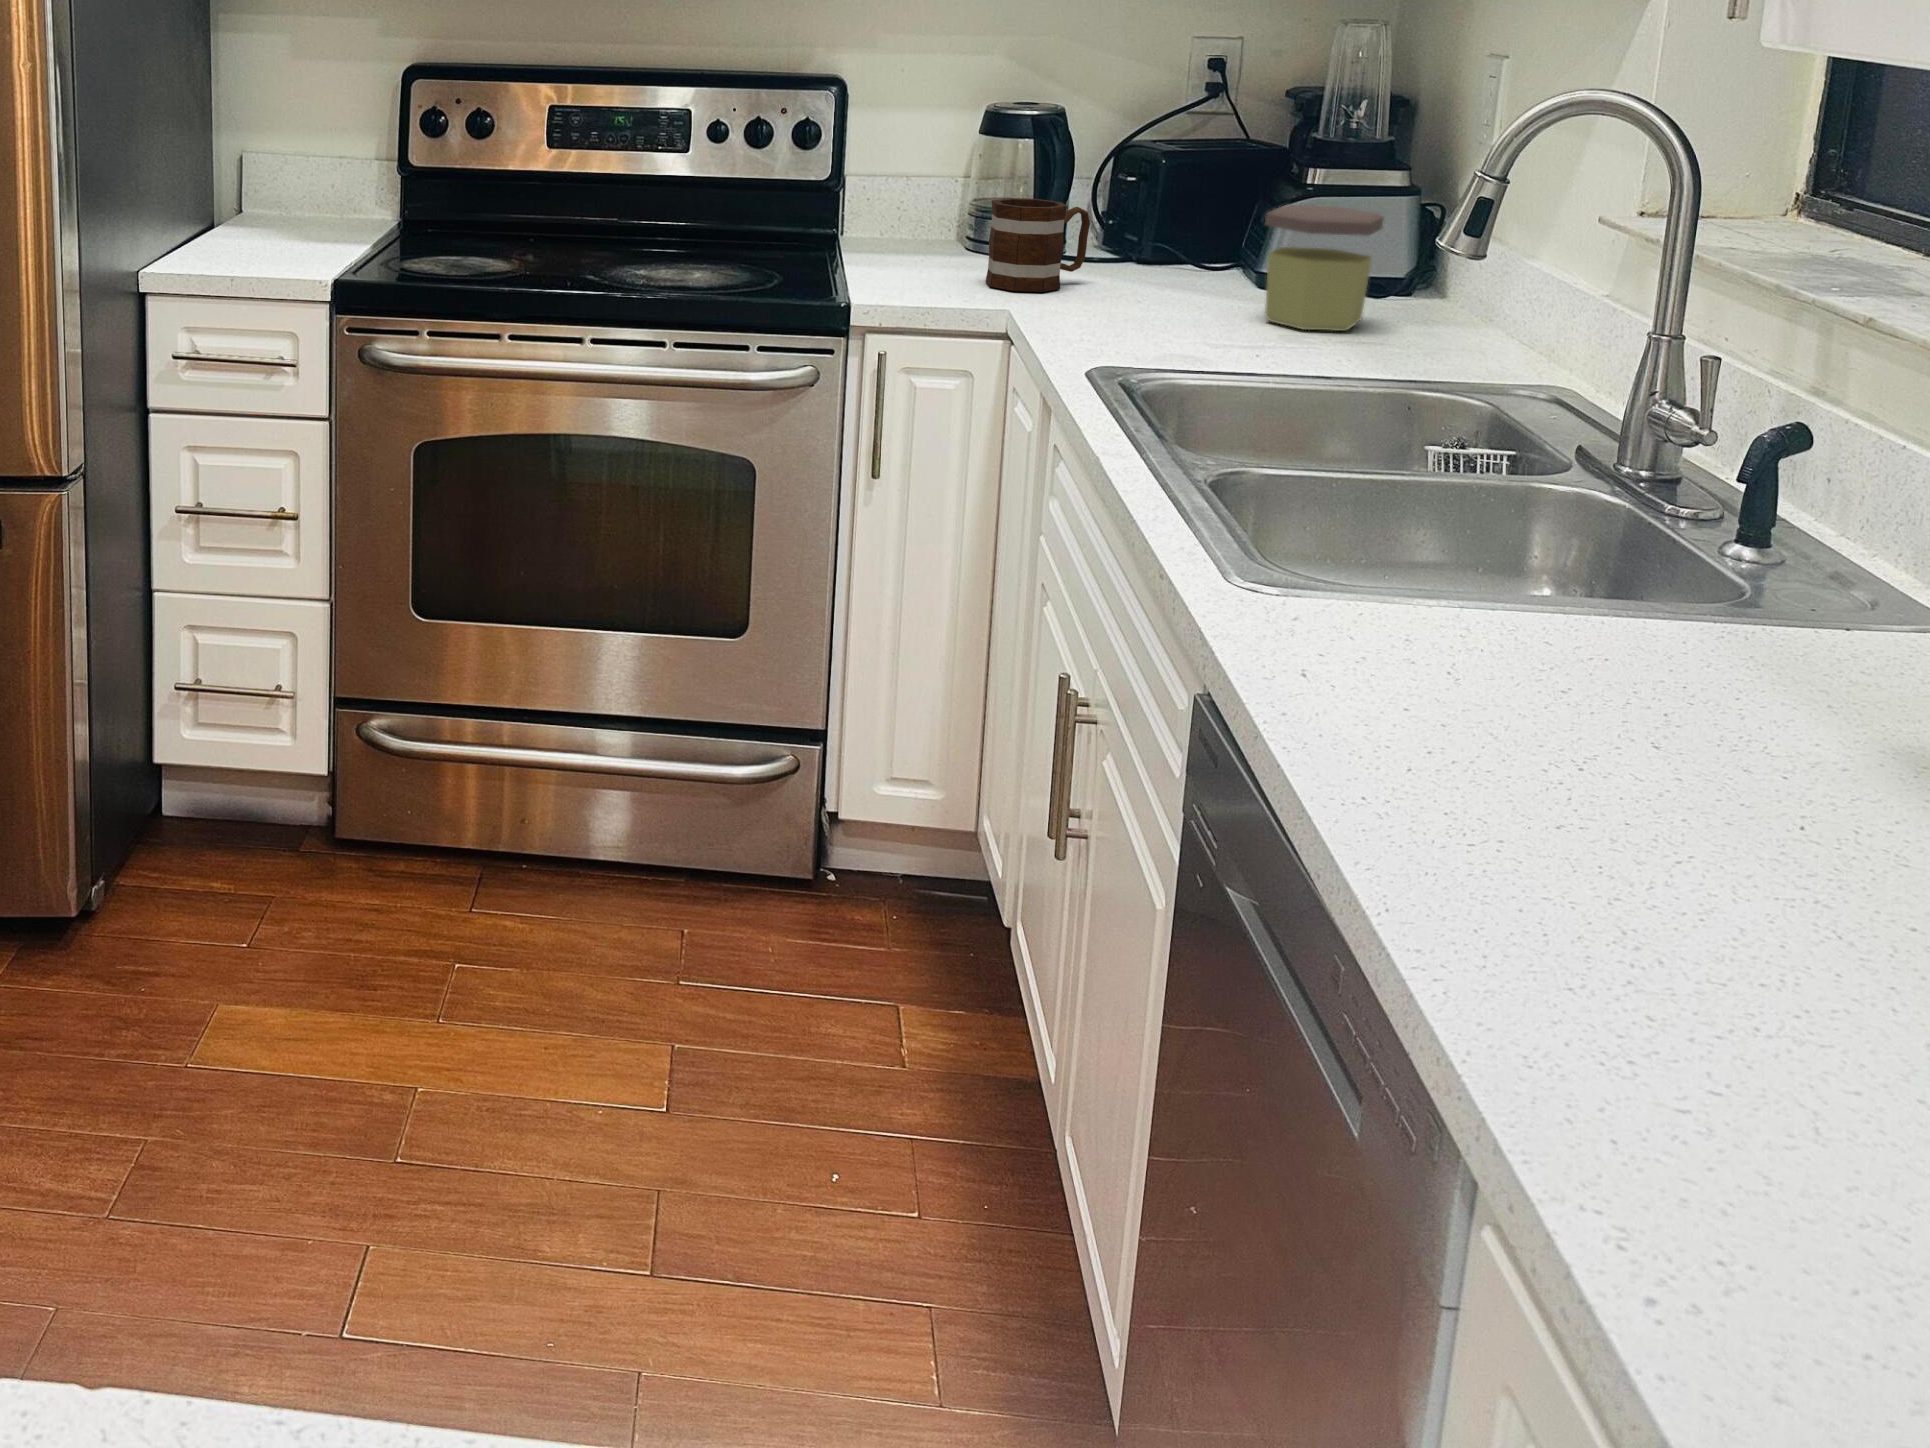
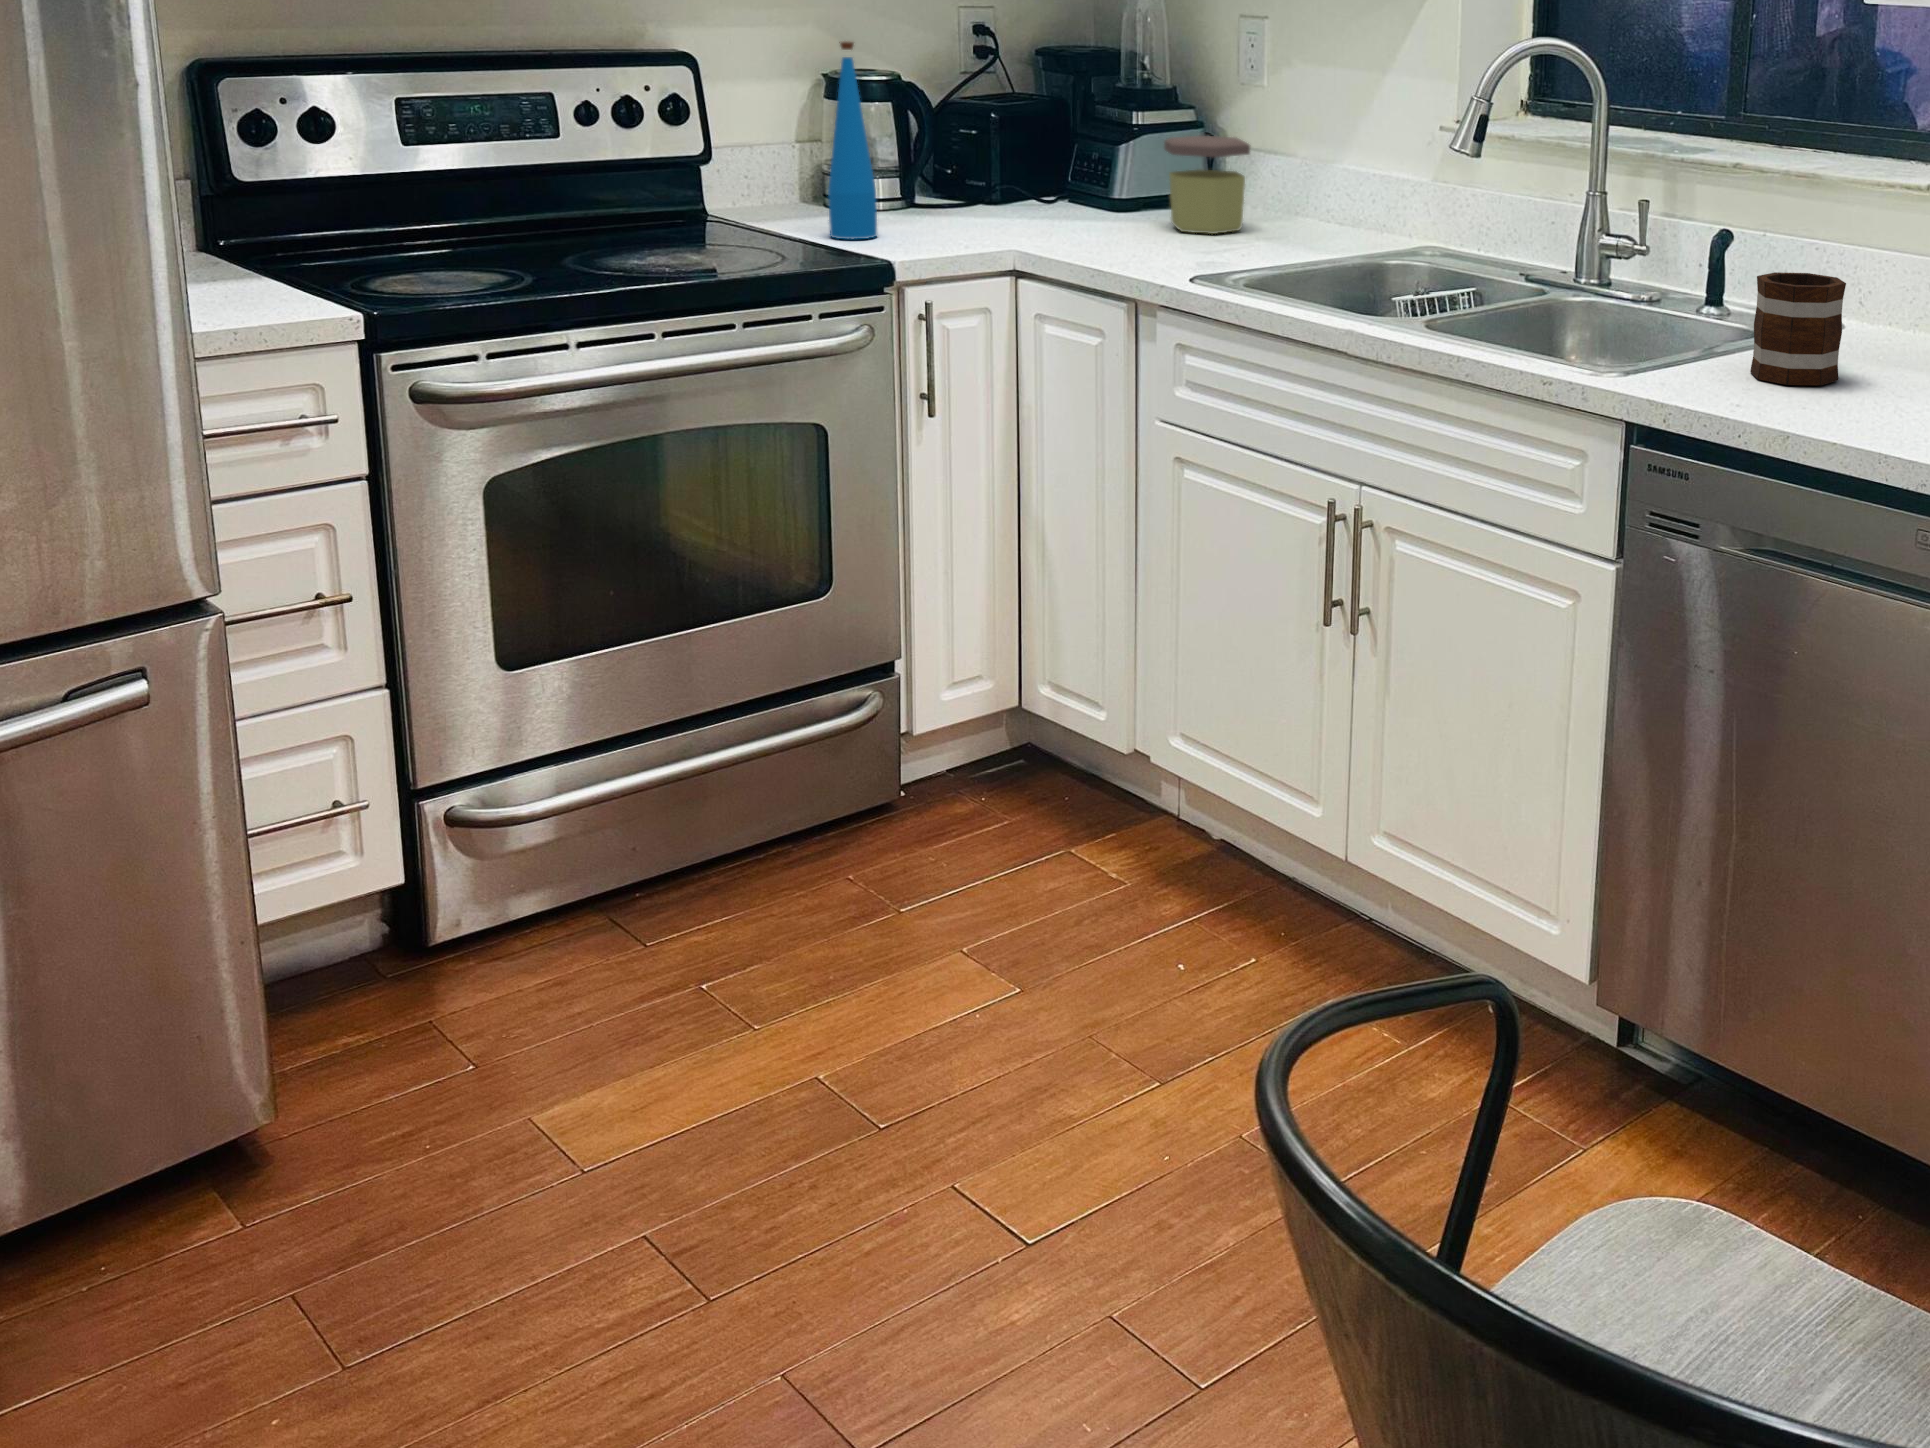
bottle: none [877,68,931,279] -> present [828,41,878,239]
mug: present [986,198,1090,292] -> present [1750,272,1846,385]

